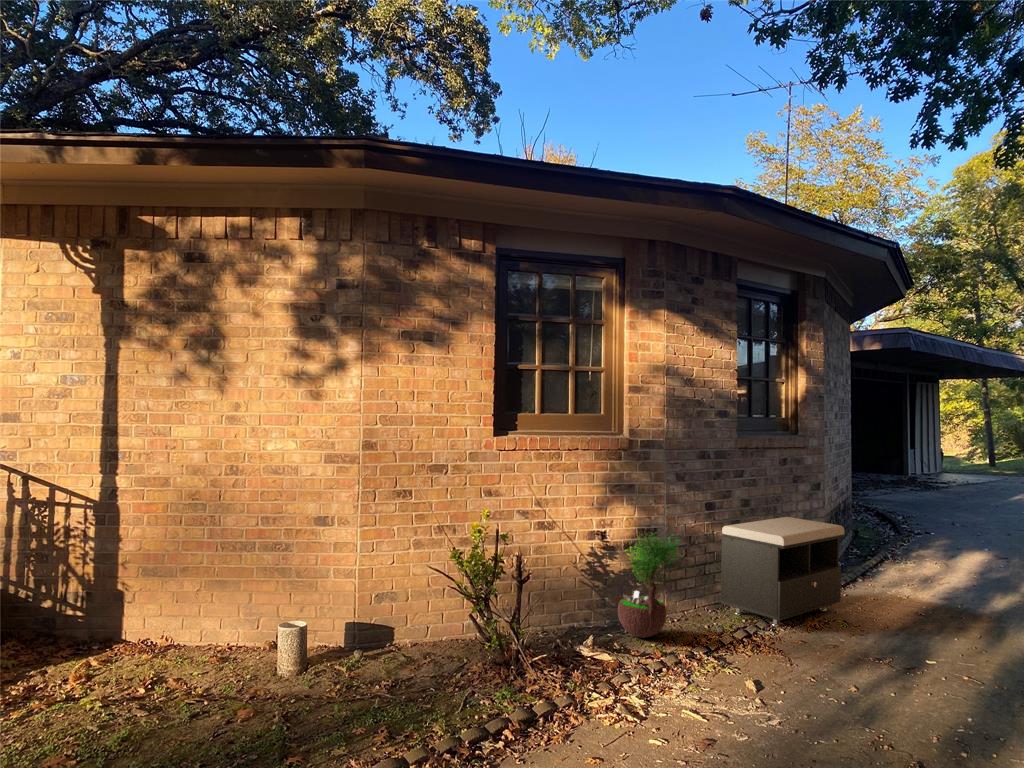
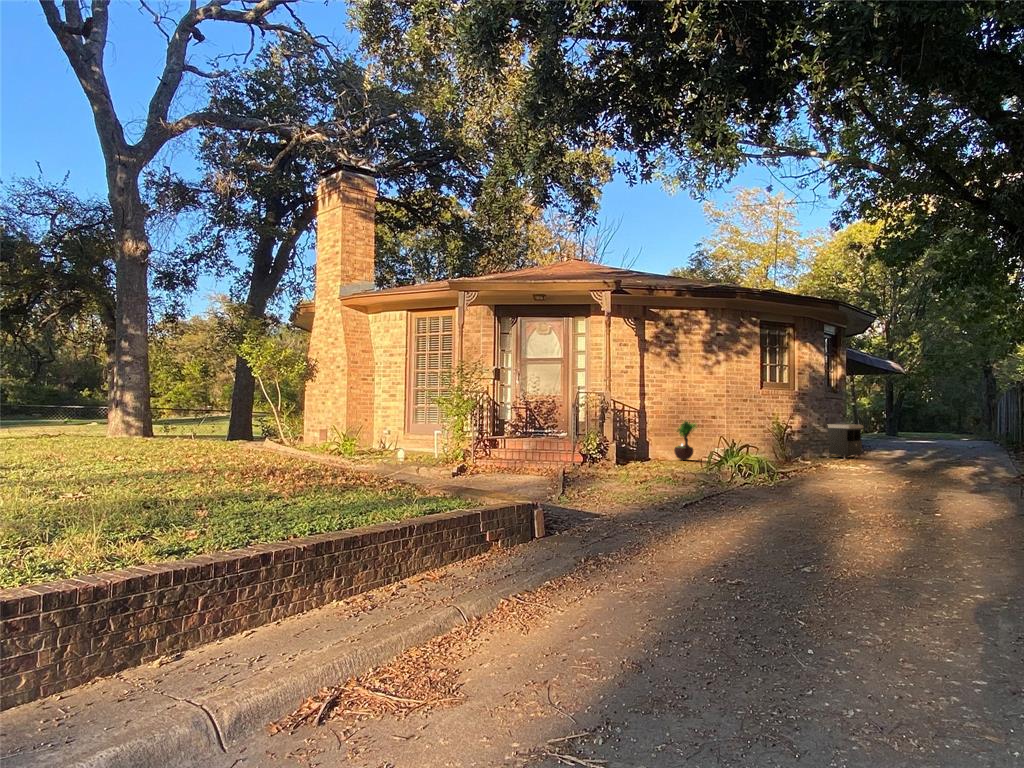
potted tree: present [618,533,679,638] -> present [674,421,695,460]

